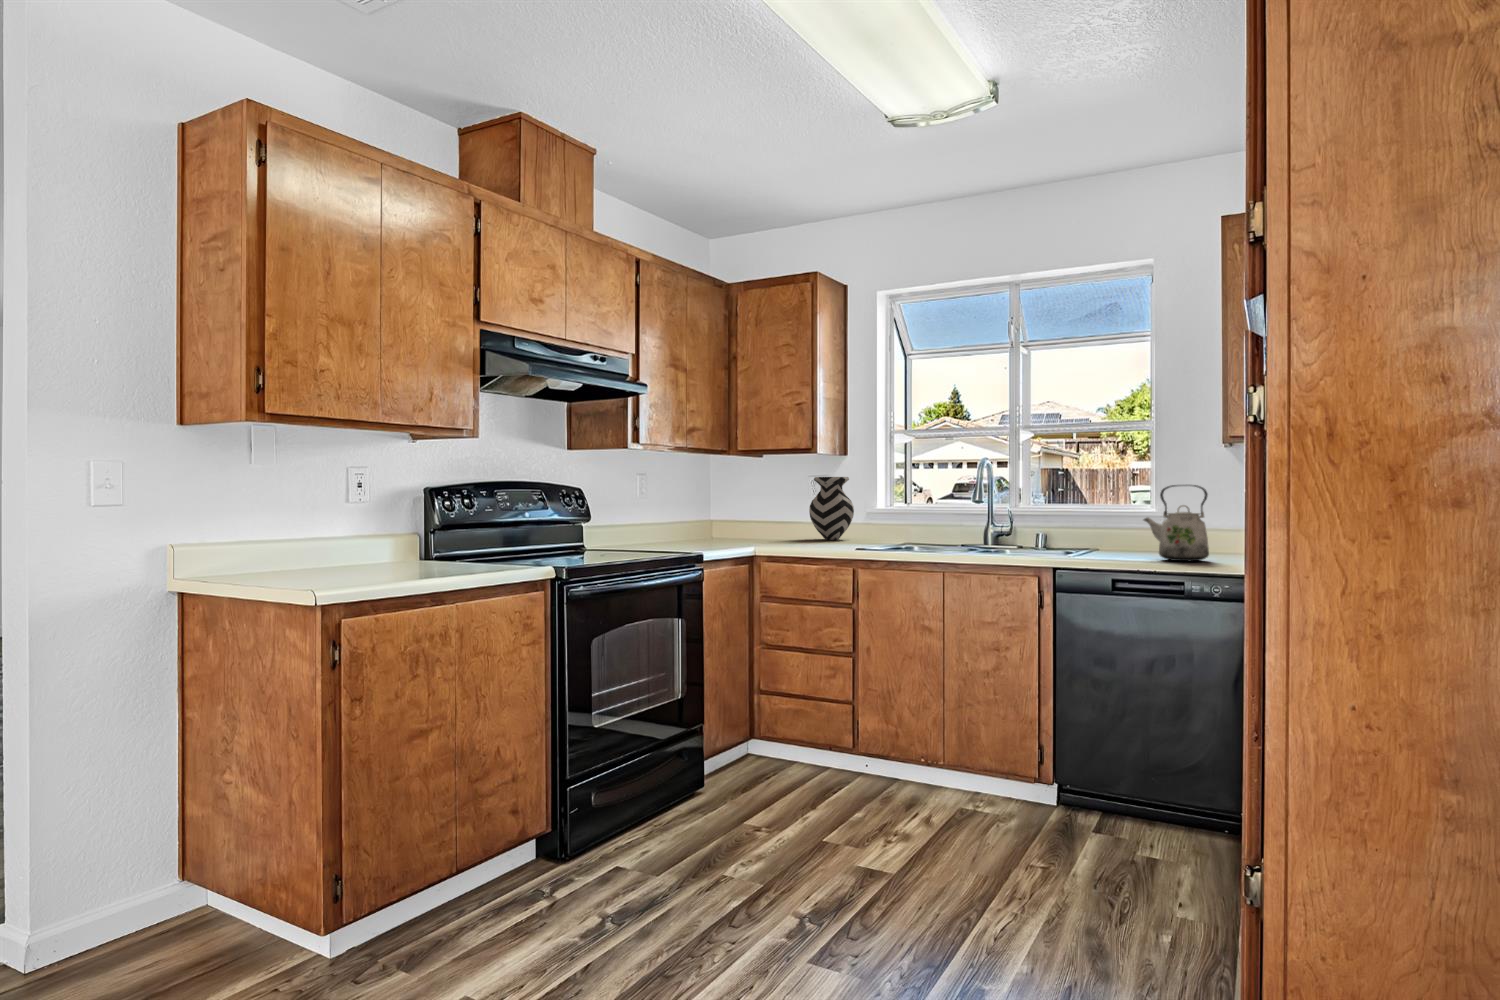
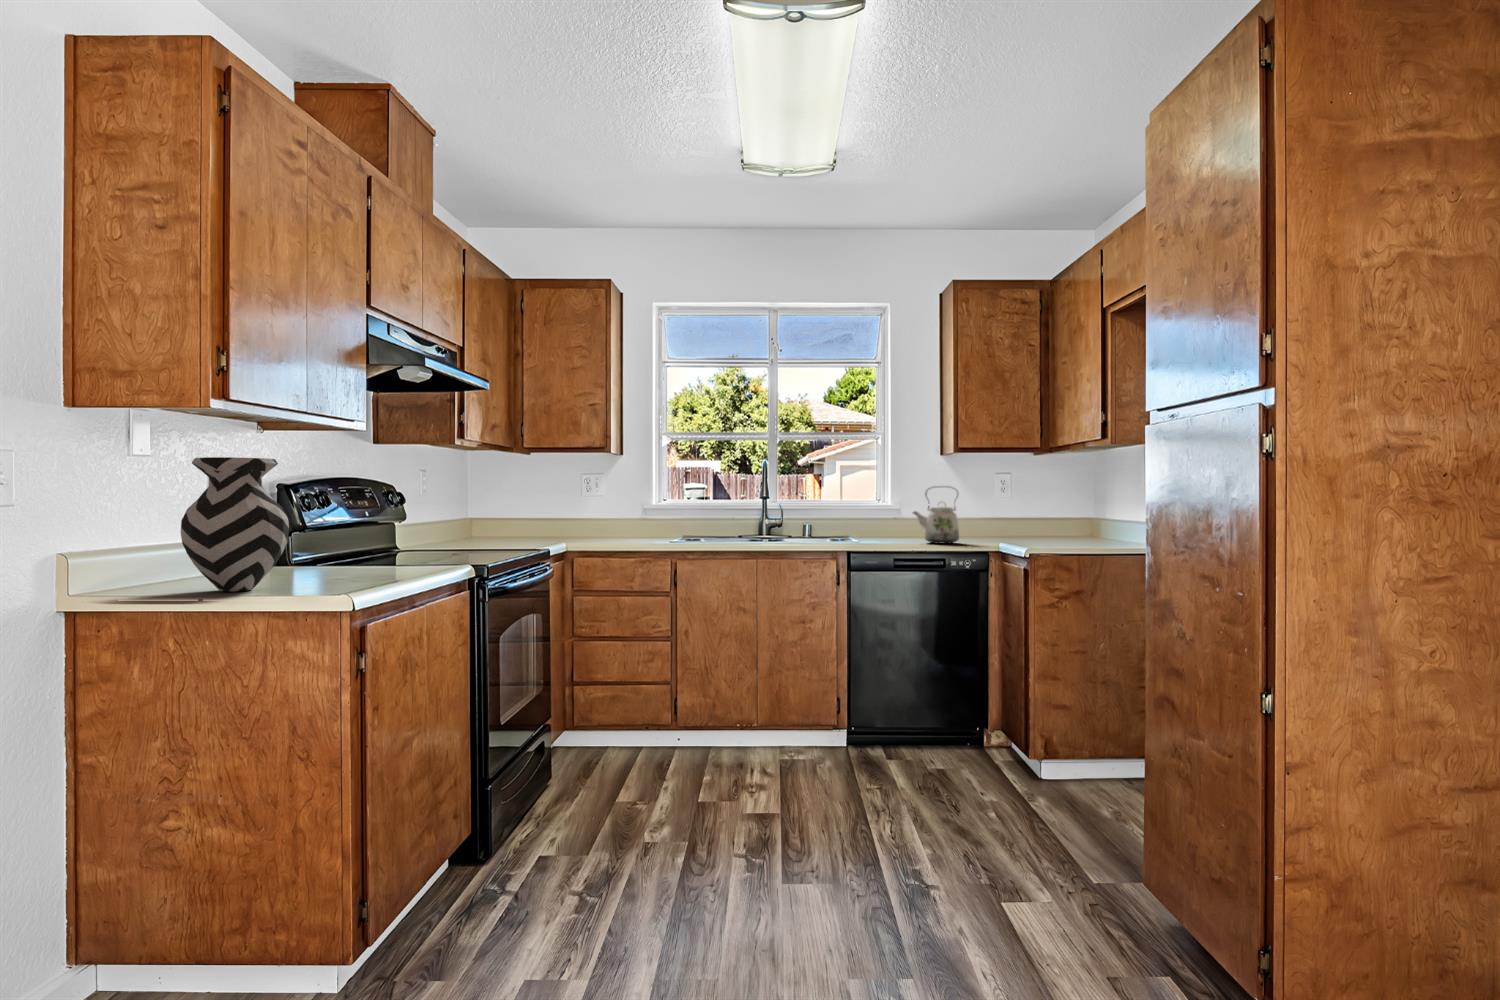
vase: present [809,477,854,540] -> present [181,457,289,591]

